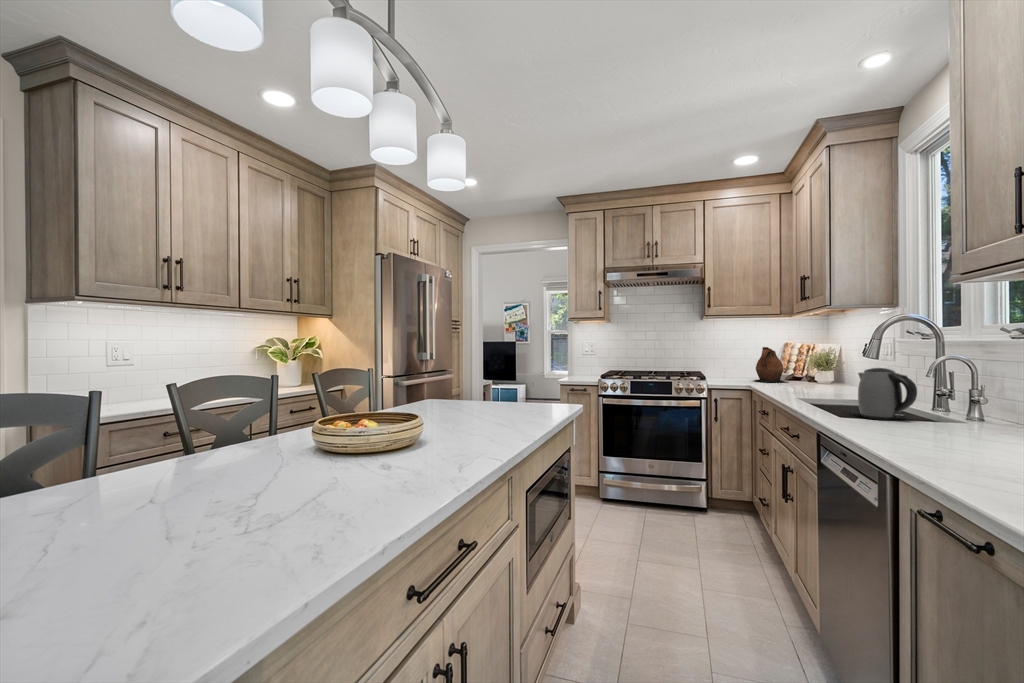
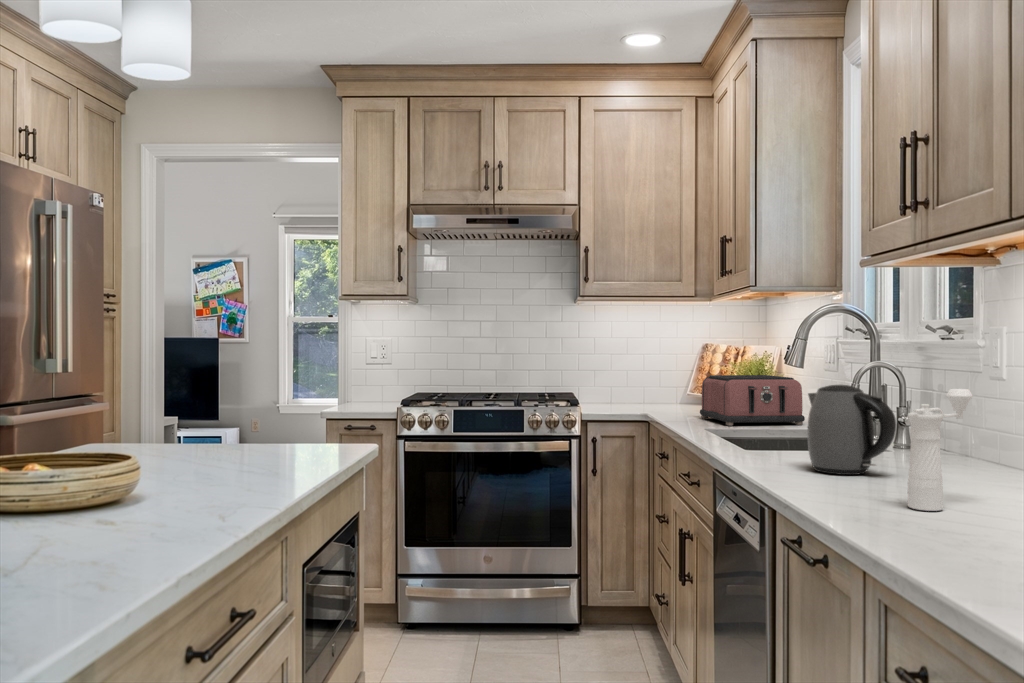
ceramic pitcher: present [755,347,788,382] -> none [652,349,706,407]
toaster: none [785,363,858,393] -> present [700,375,805,426]
pepper mill: none [921,370,967,439] -> present [908,389,973,511]

